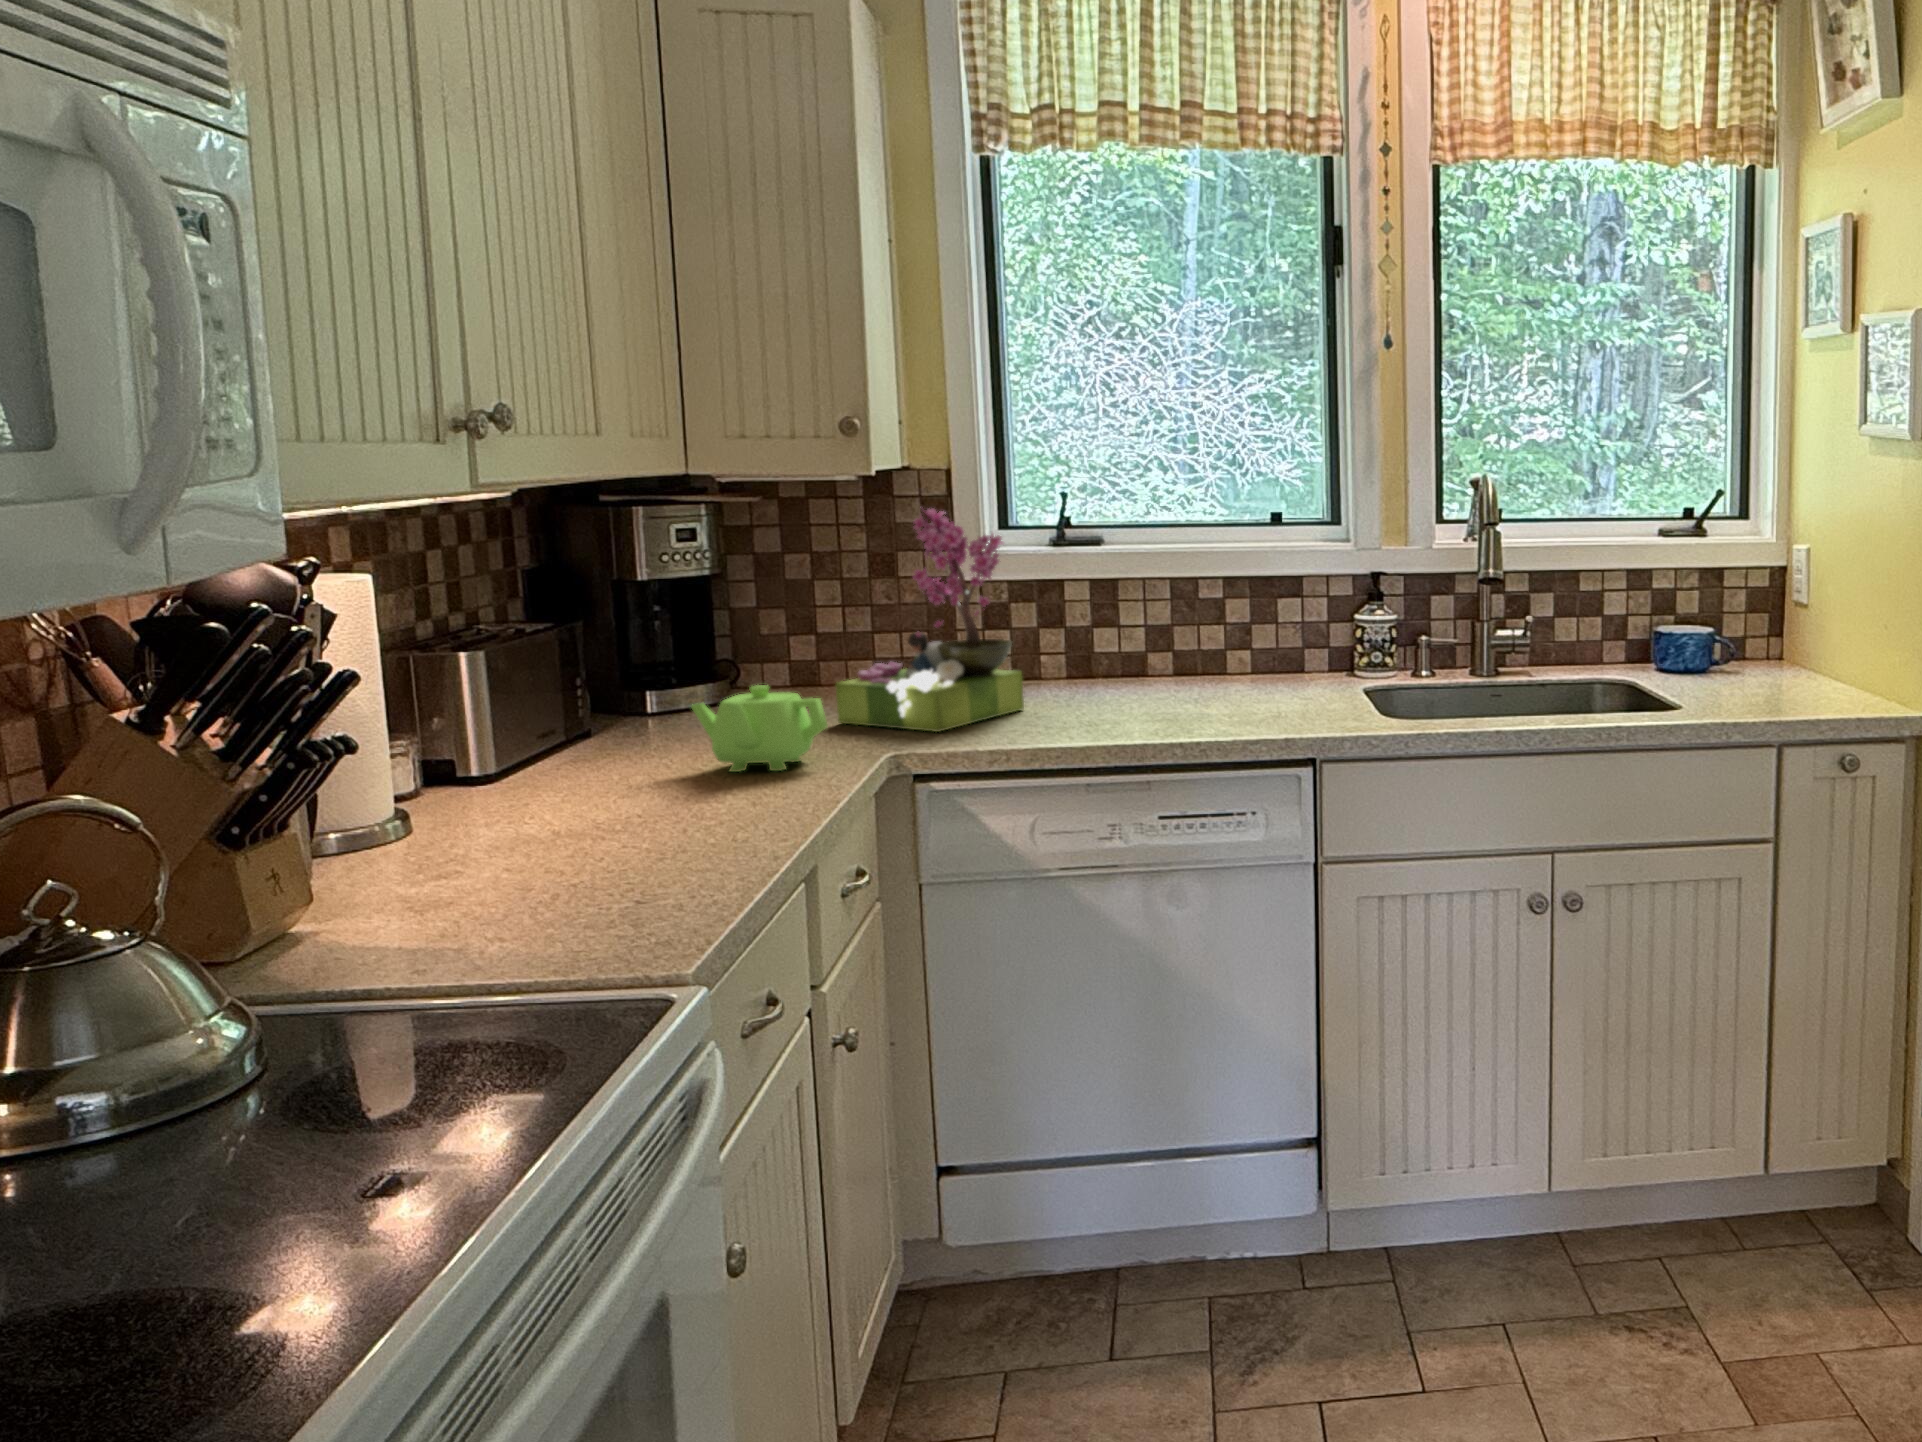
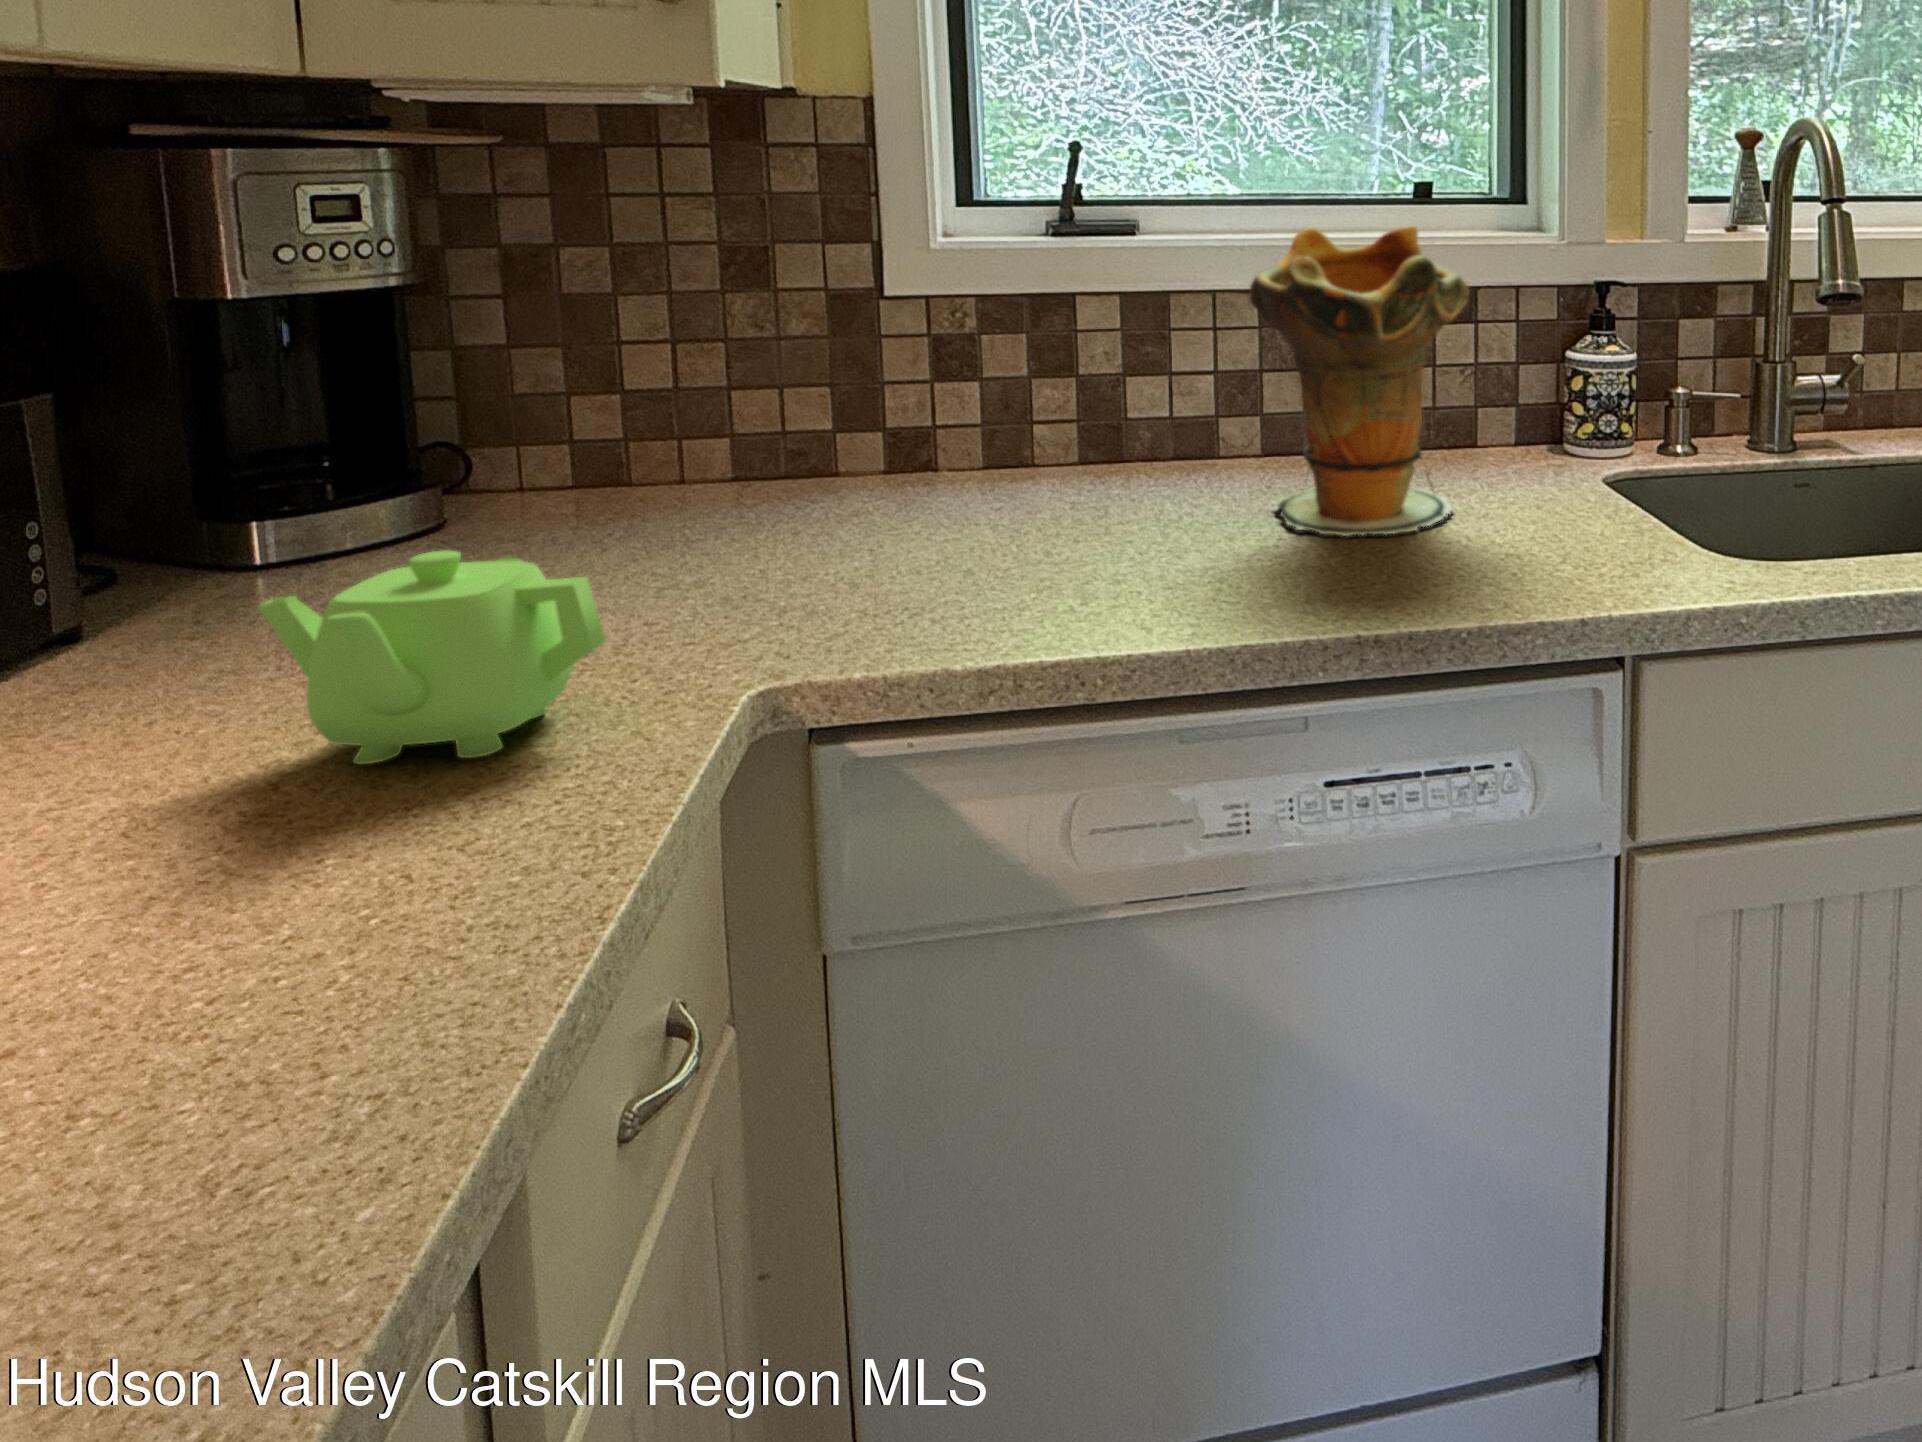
flower arrangement: present [835,509,1024,732] -> none [643,154,1022,609]
decorative vase: none [1147,540,1268,709] -> present [1249,226,1469,536]

